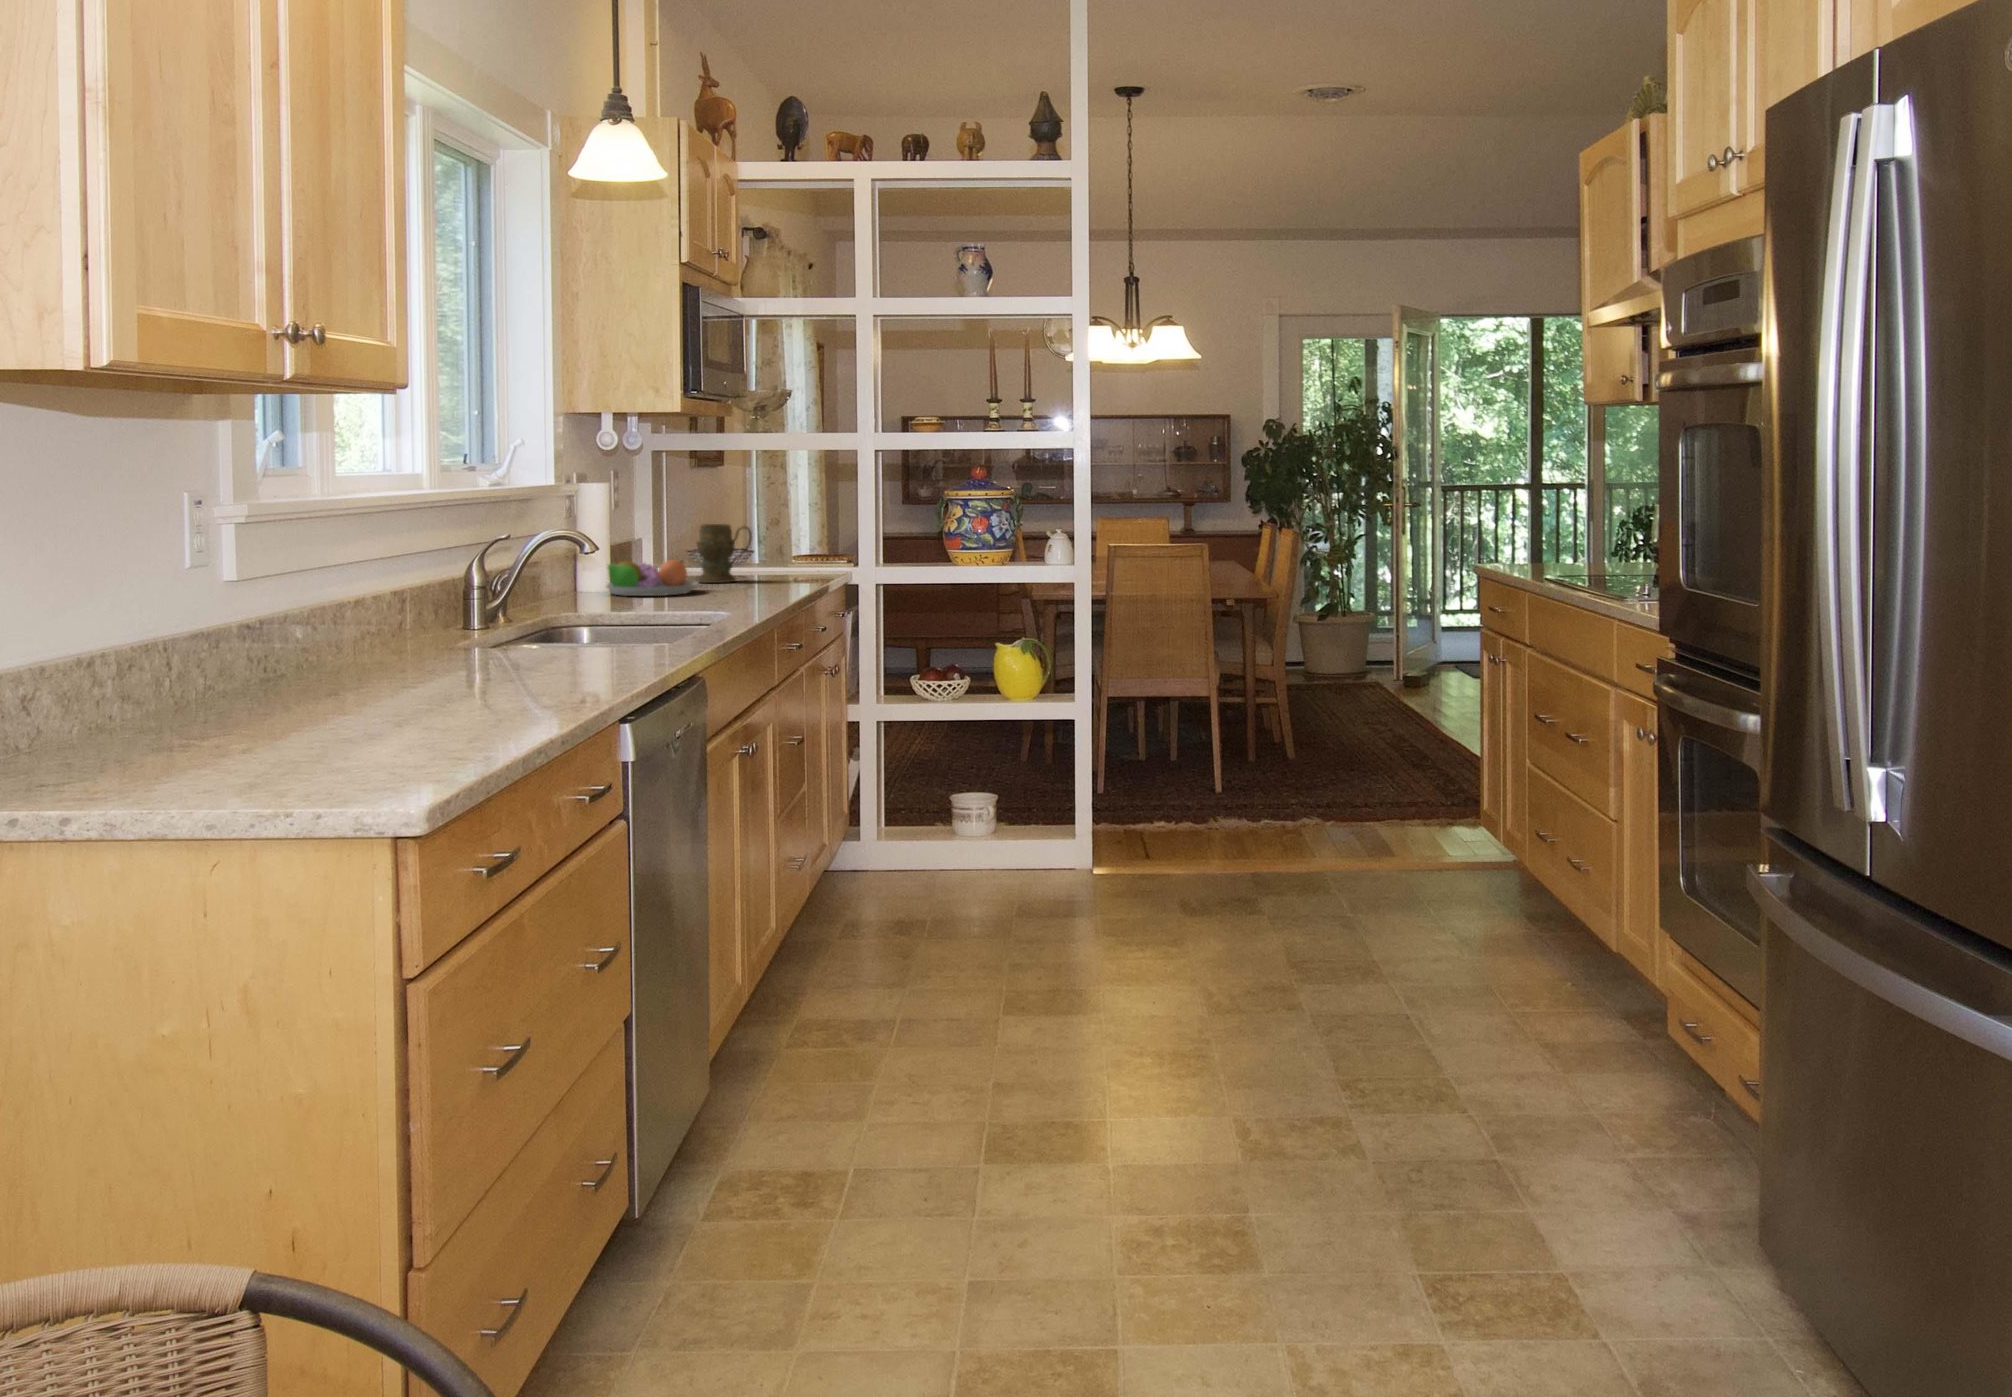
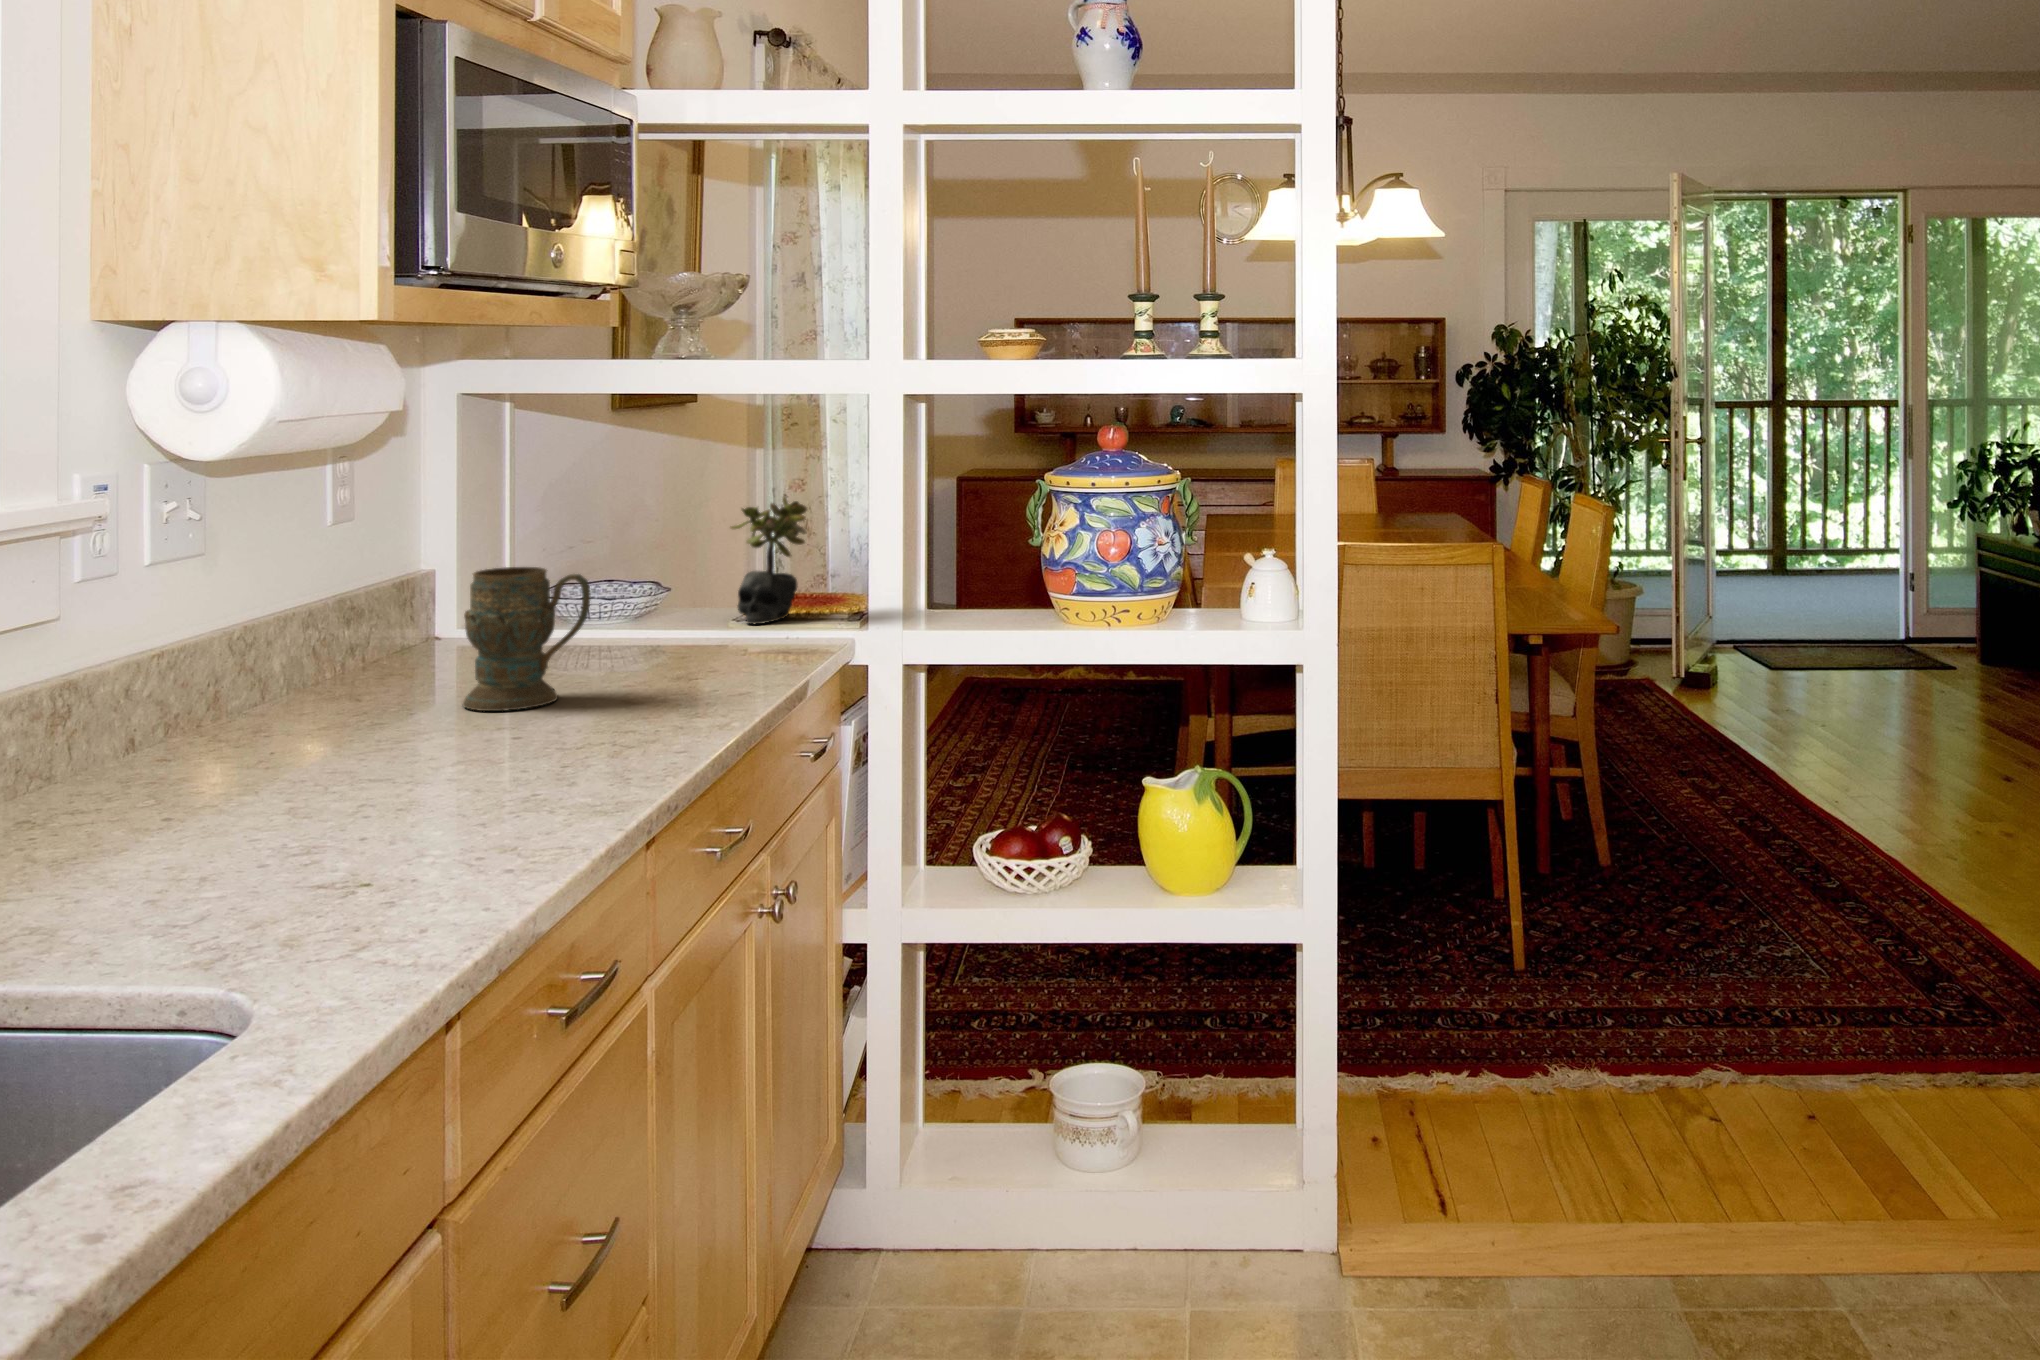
succulent plant: none [784,504,824,566] -> present [731,496,807,624]
fruit bowl: present [606,557,698,596] -> none [94,673,398,803]

